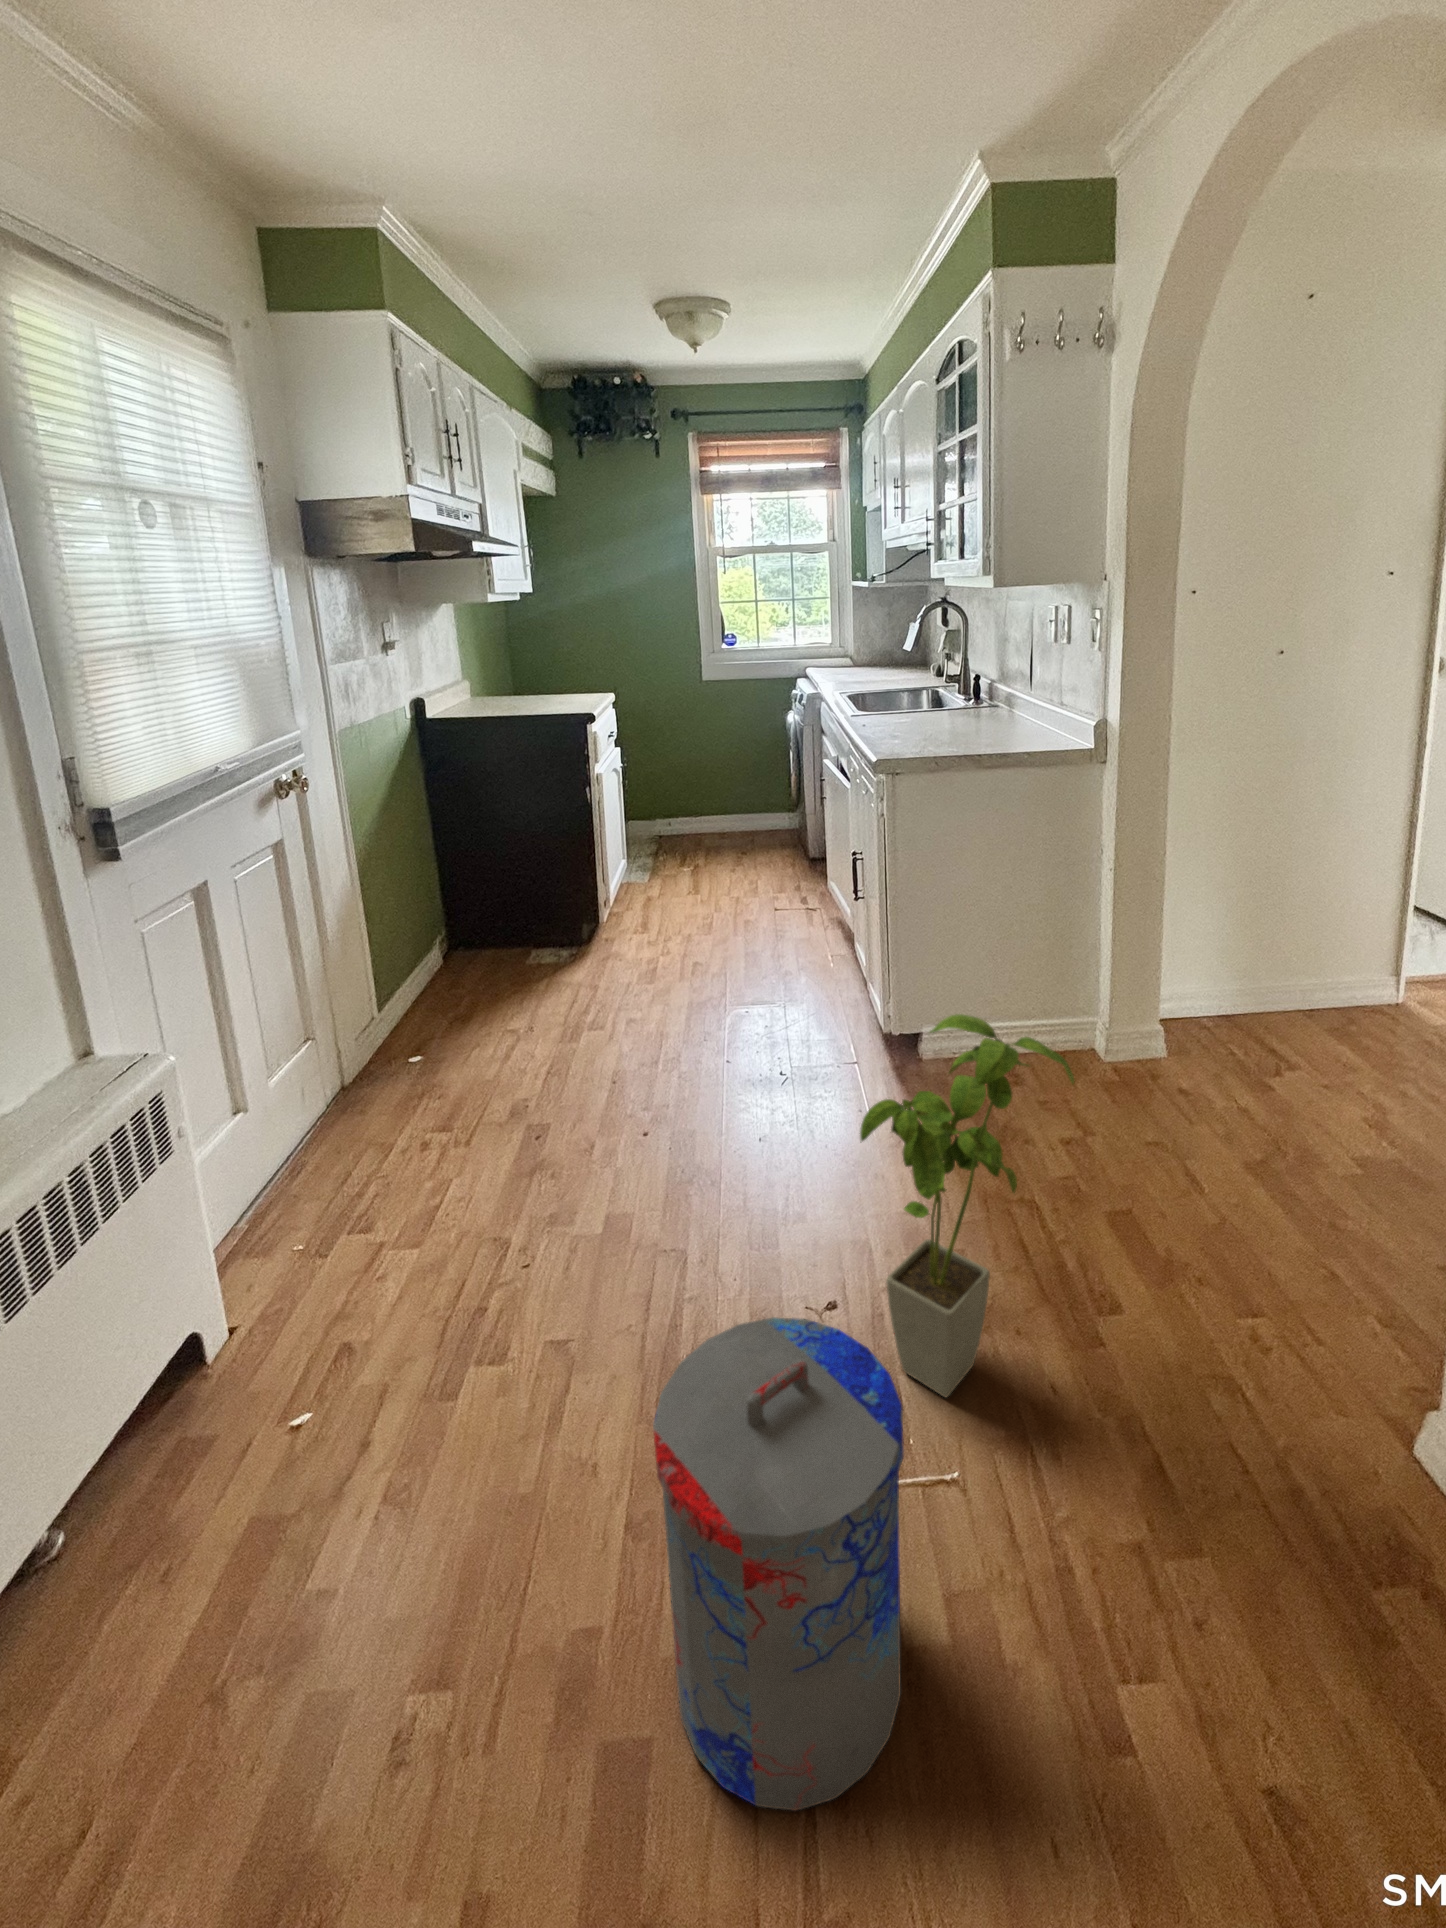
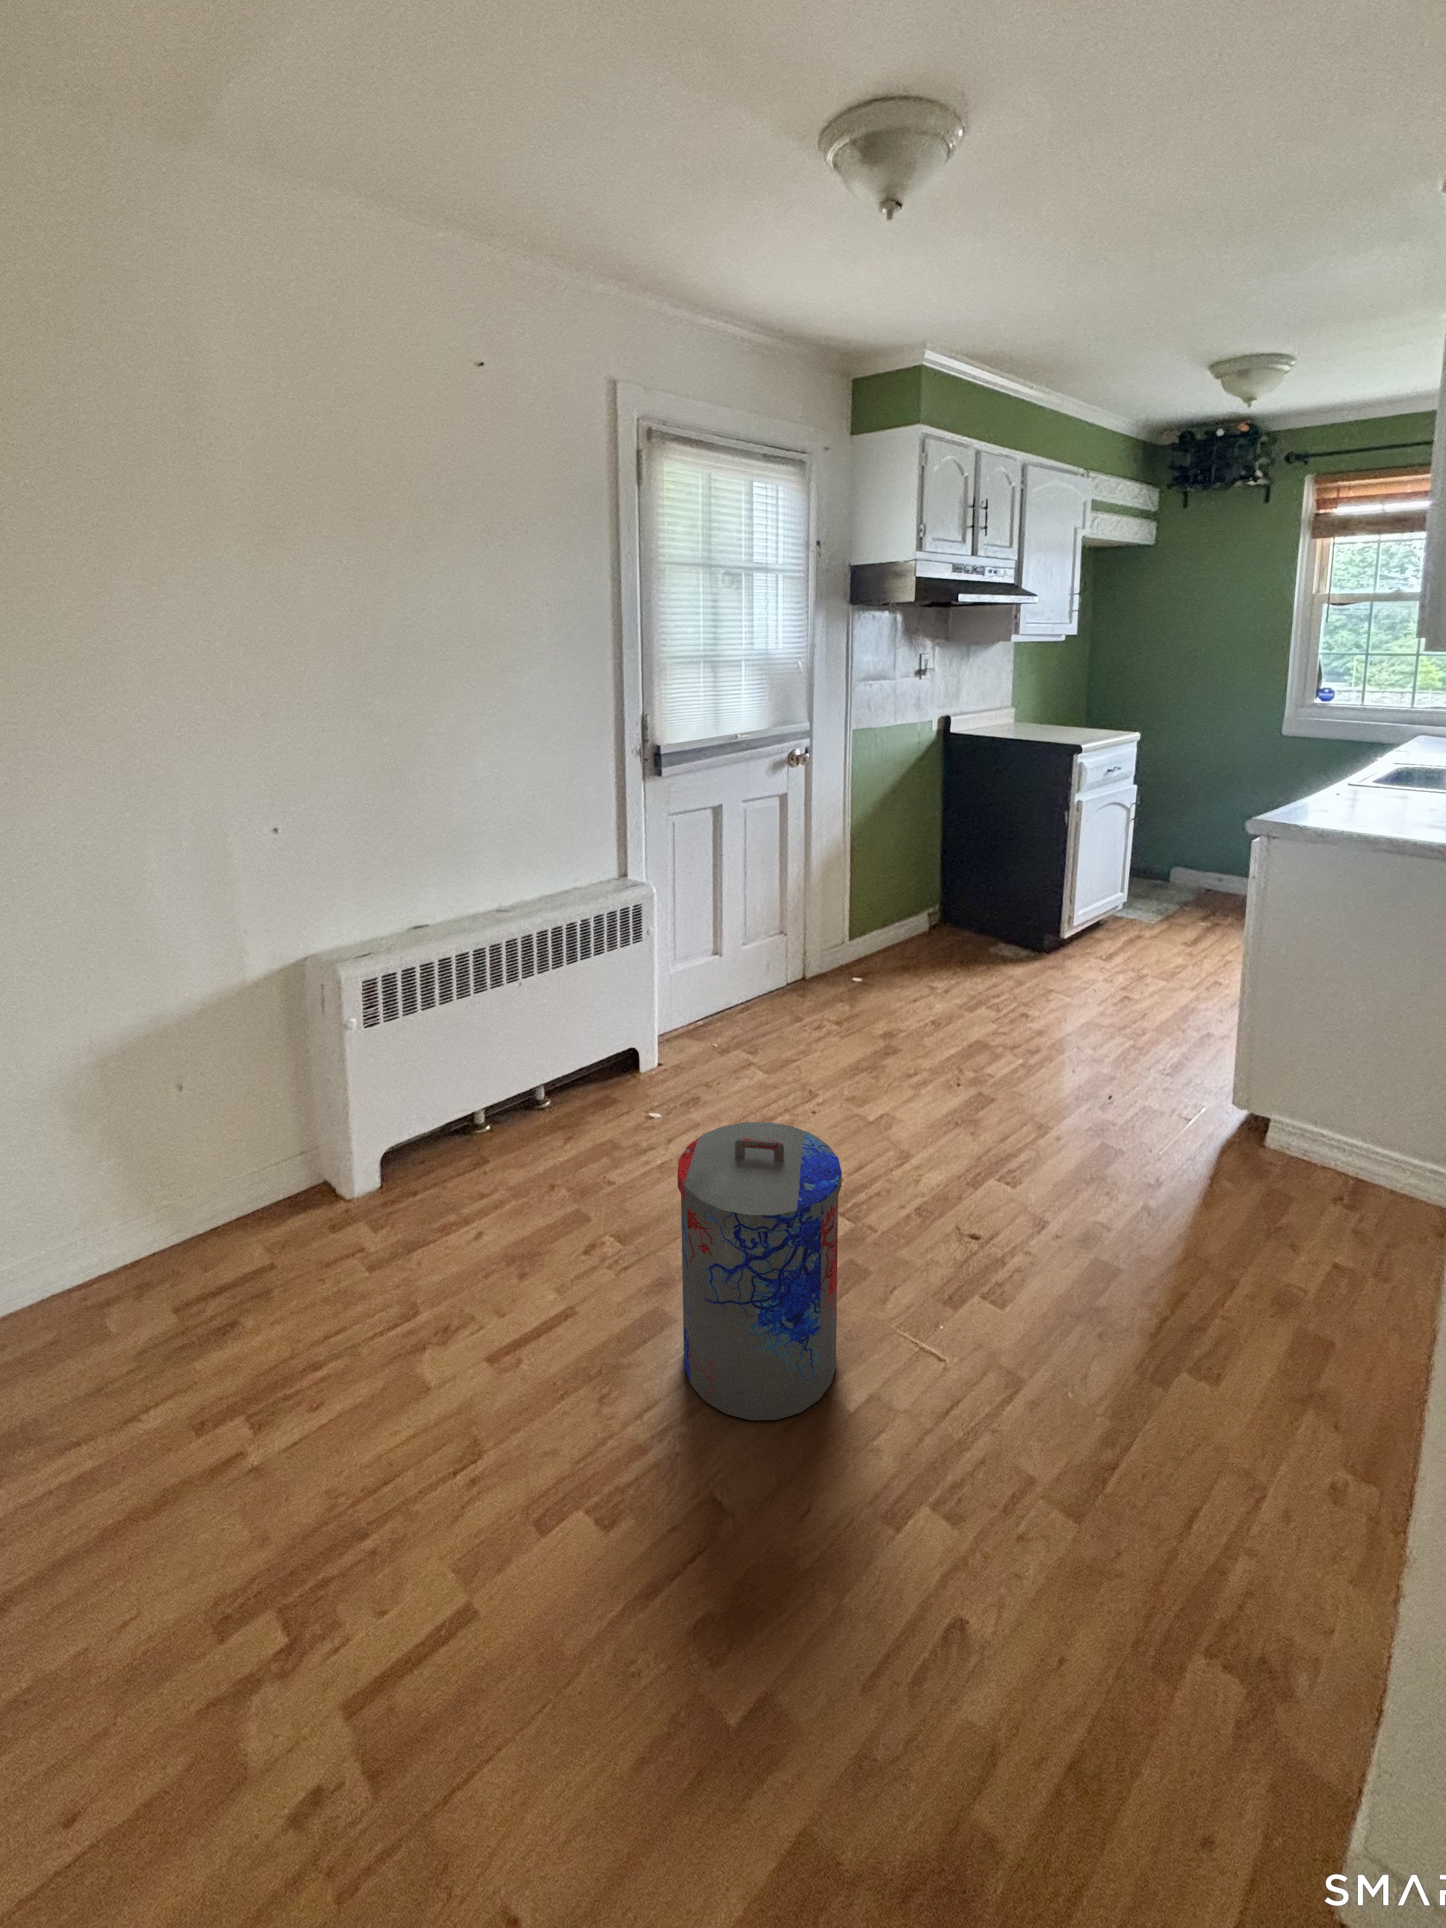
house plant: present [860,1014,1074,1397] -> none [949,1003,1131,1330]

